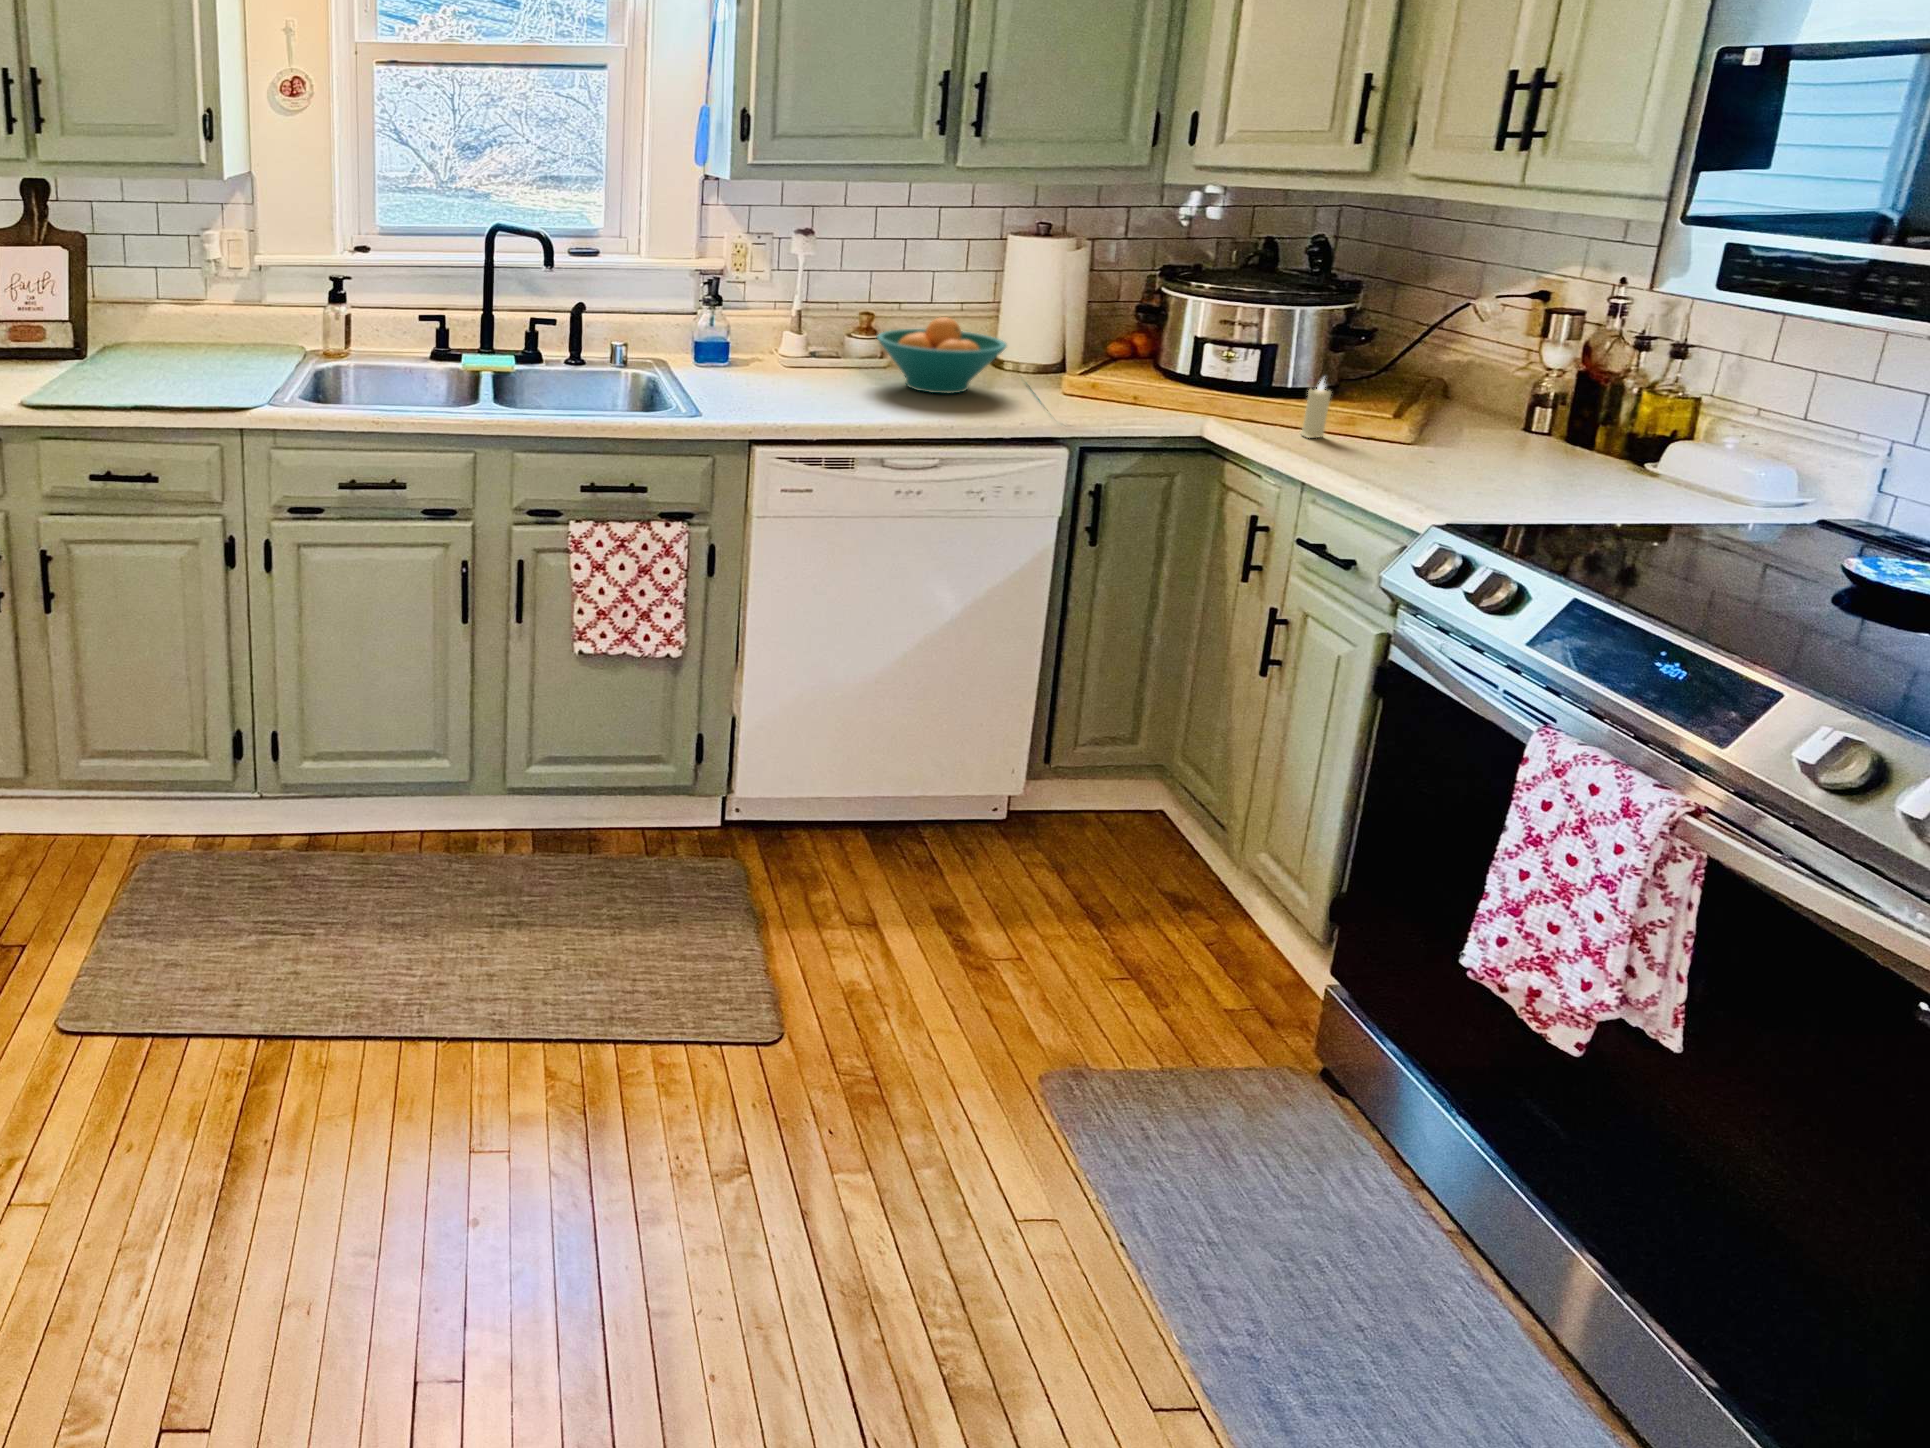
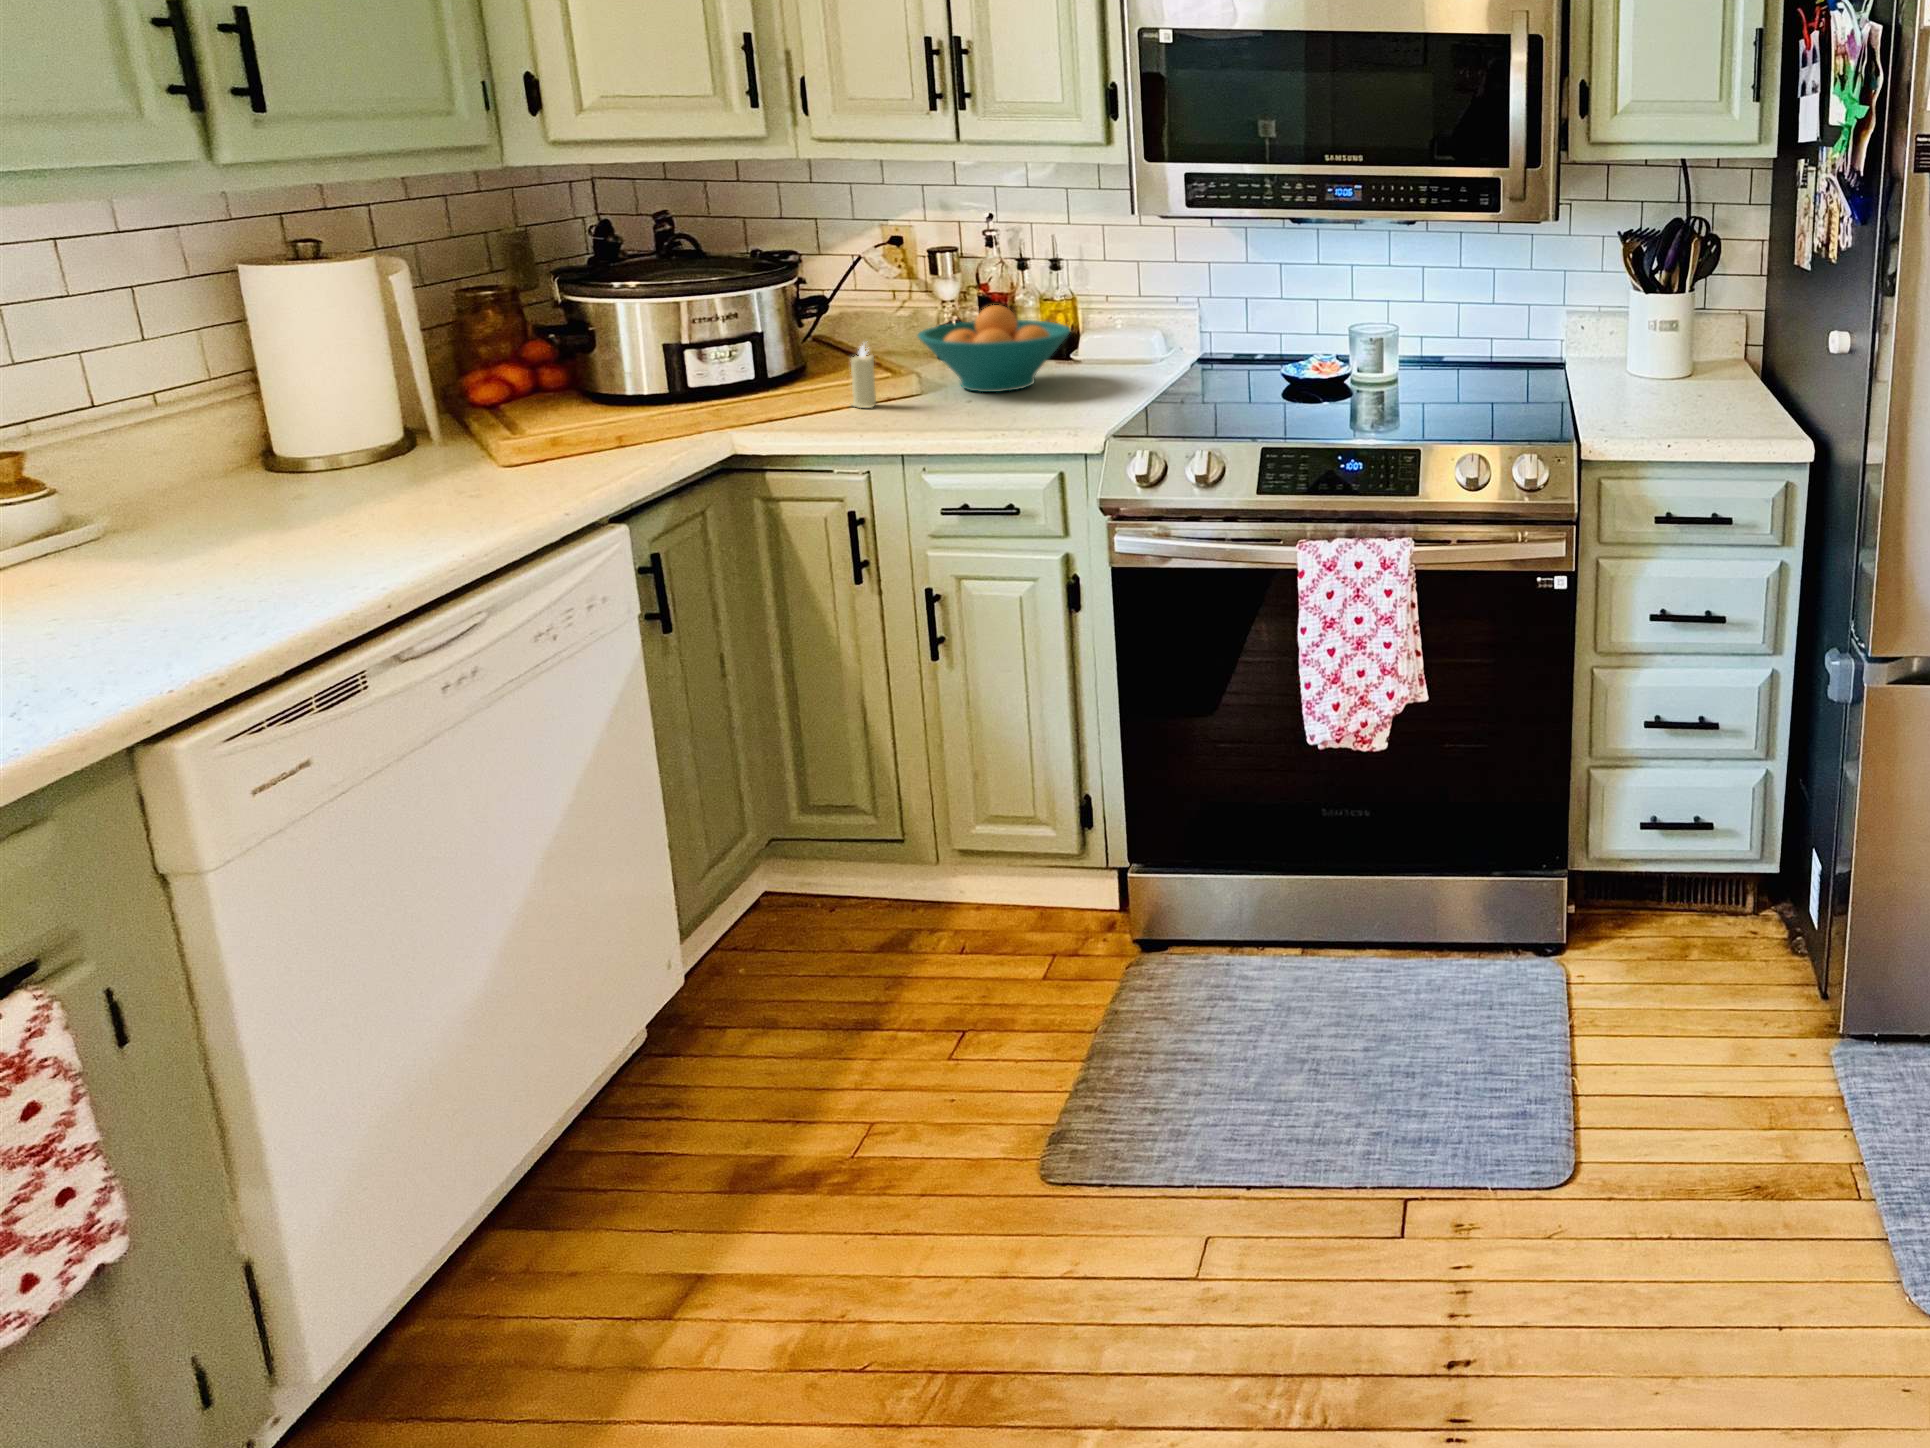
fruit bowl: present [877,317,1007,393] -> present [918,305,1070,392]

